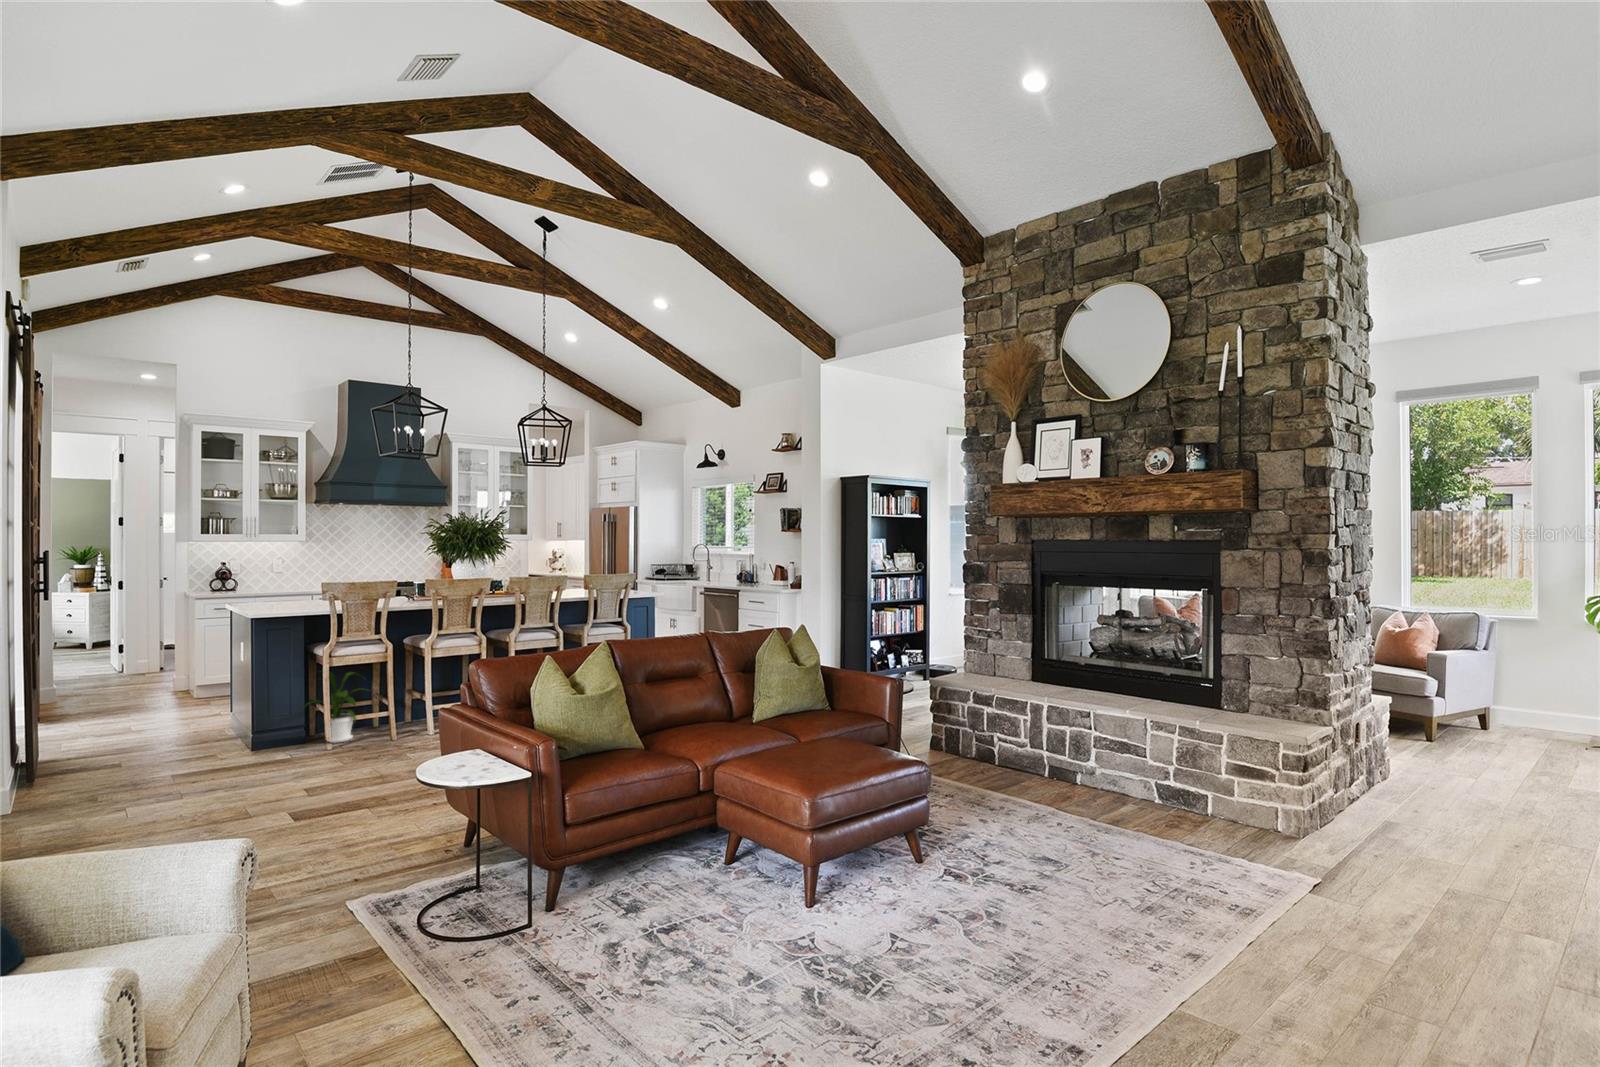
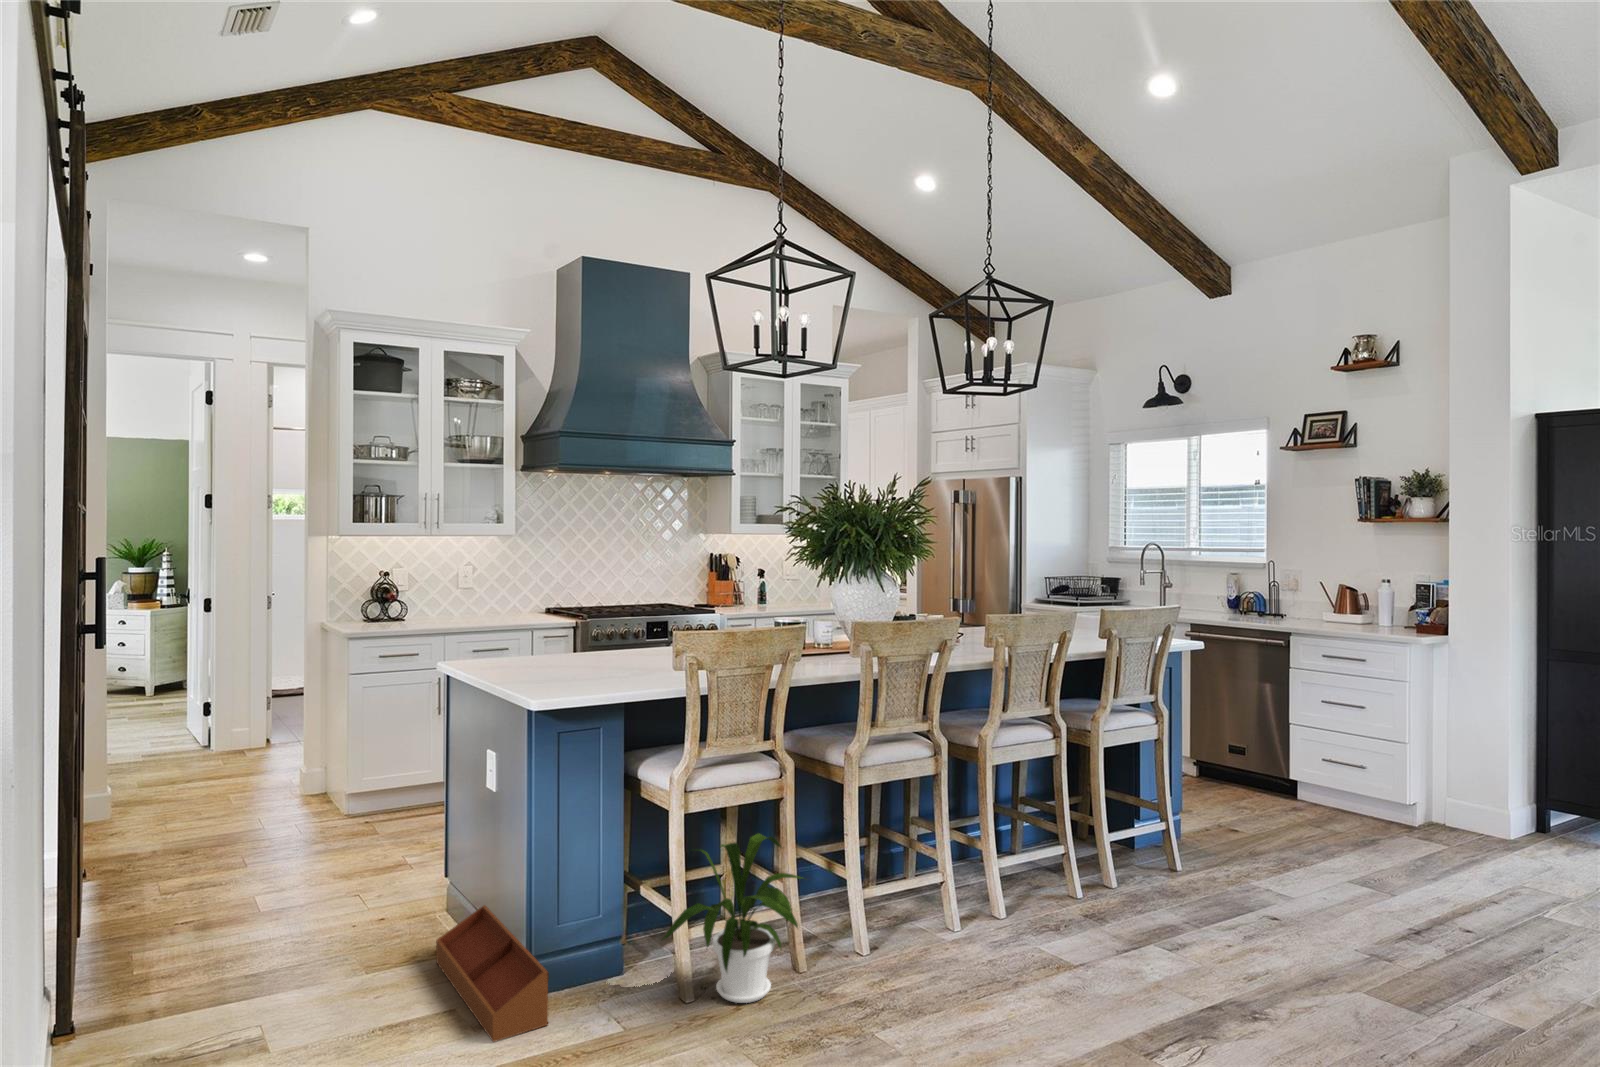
storage bin: none [202,712,240,754] -> present [436,905,549,1042]

